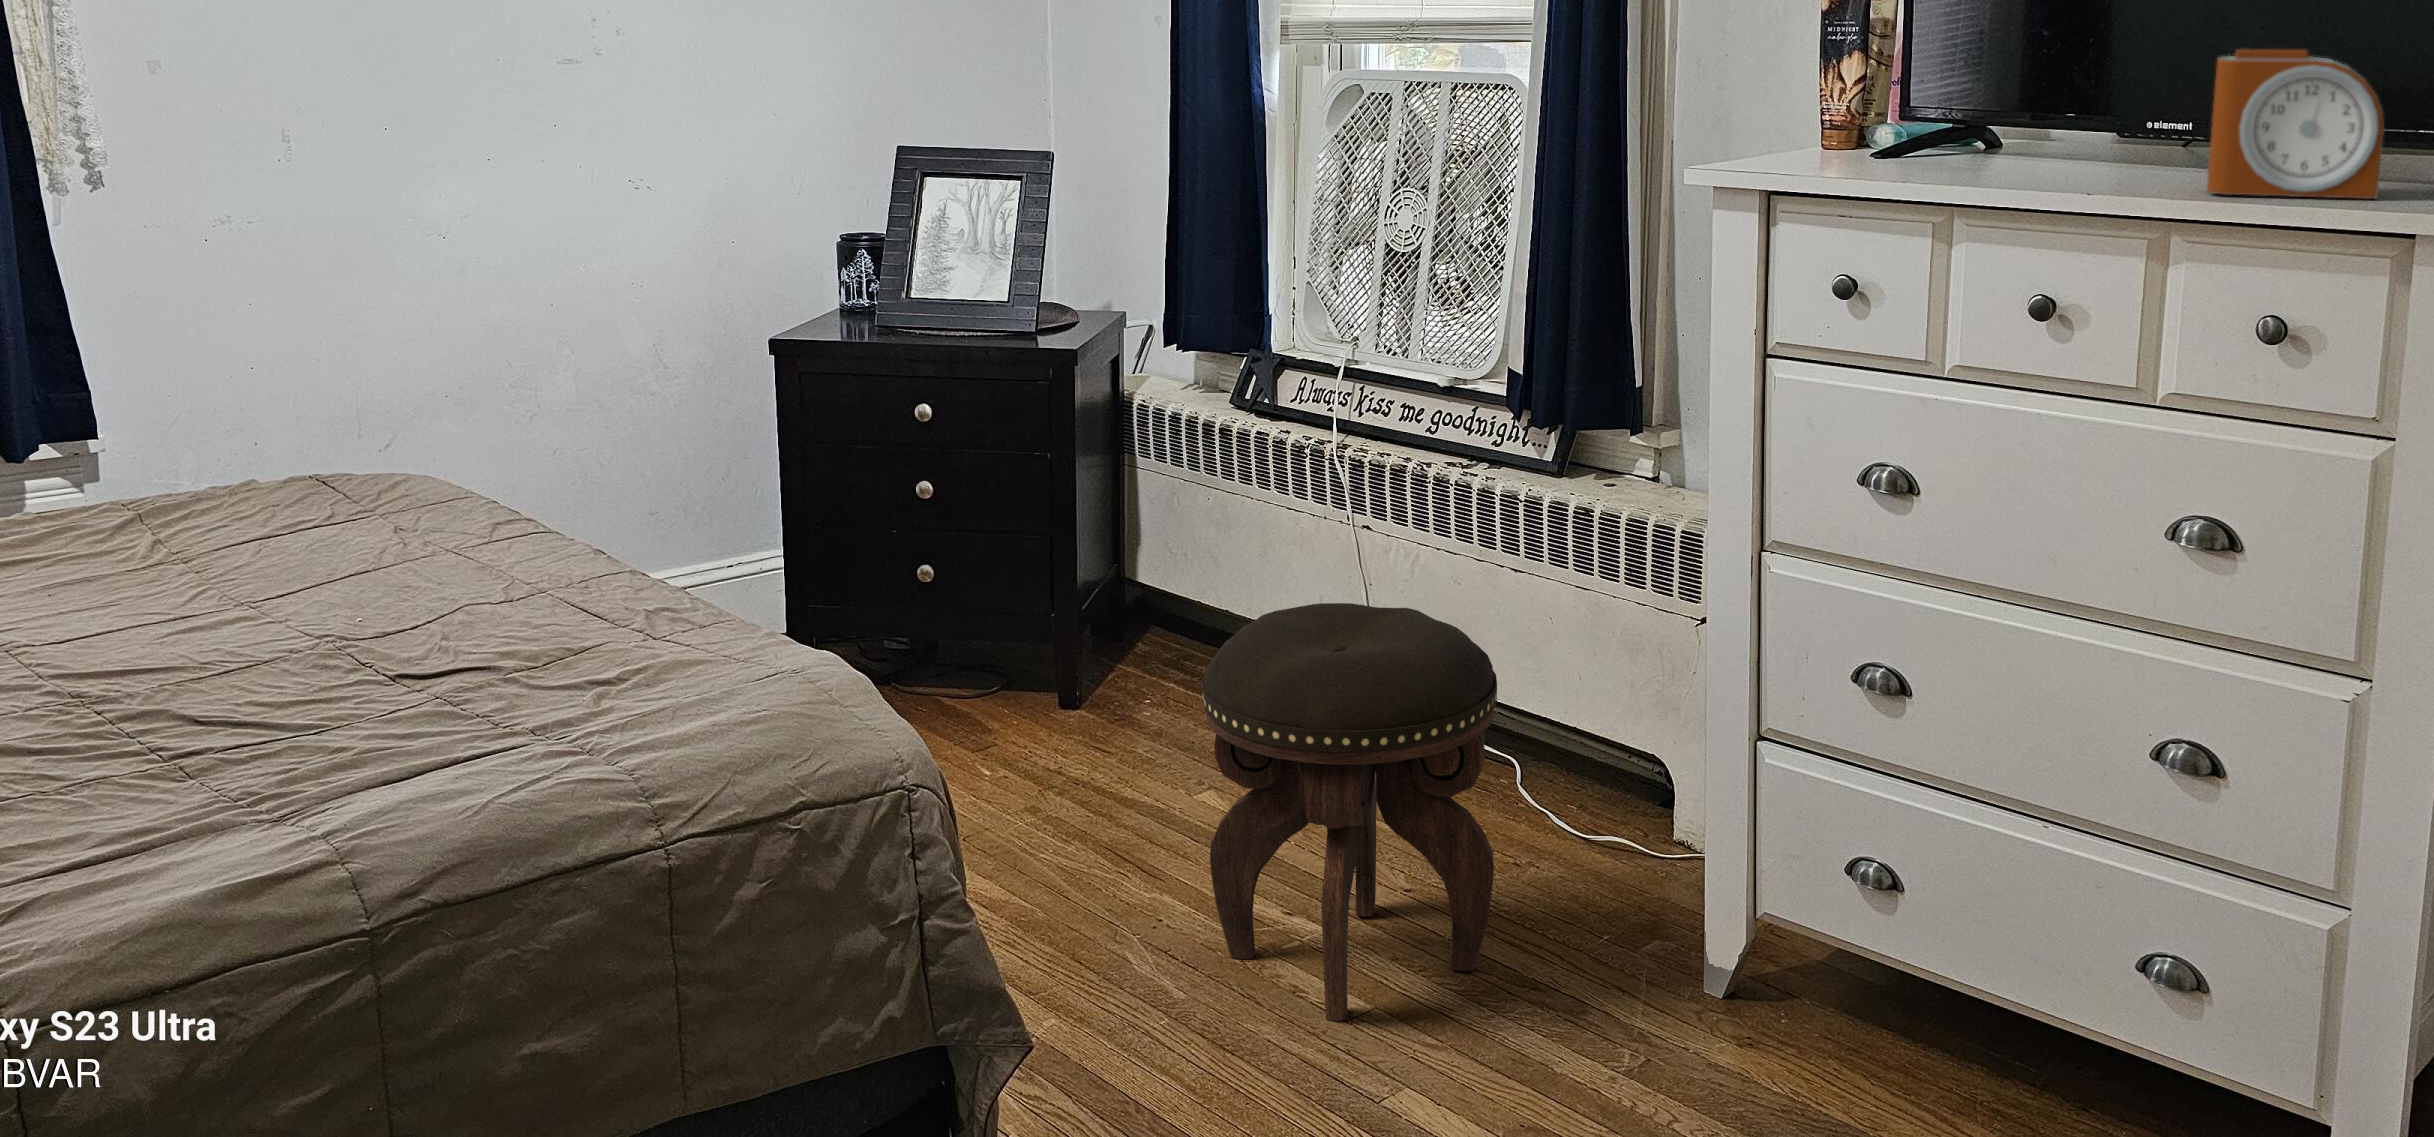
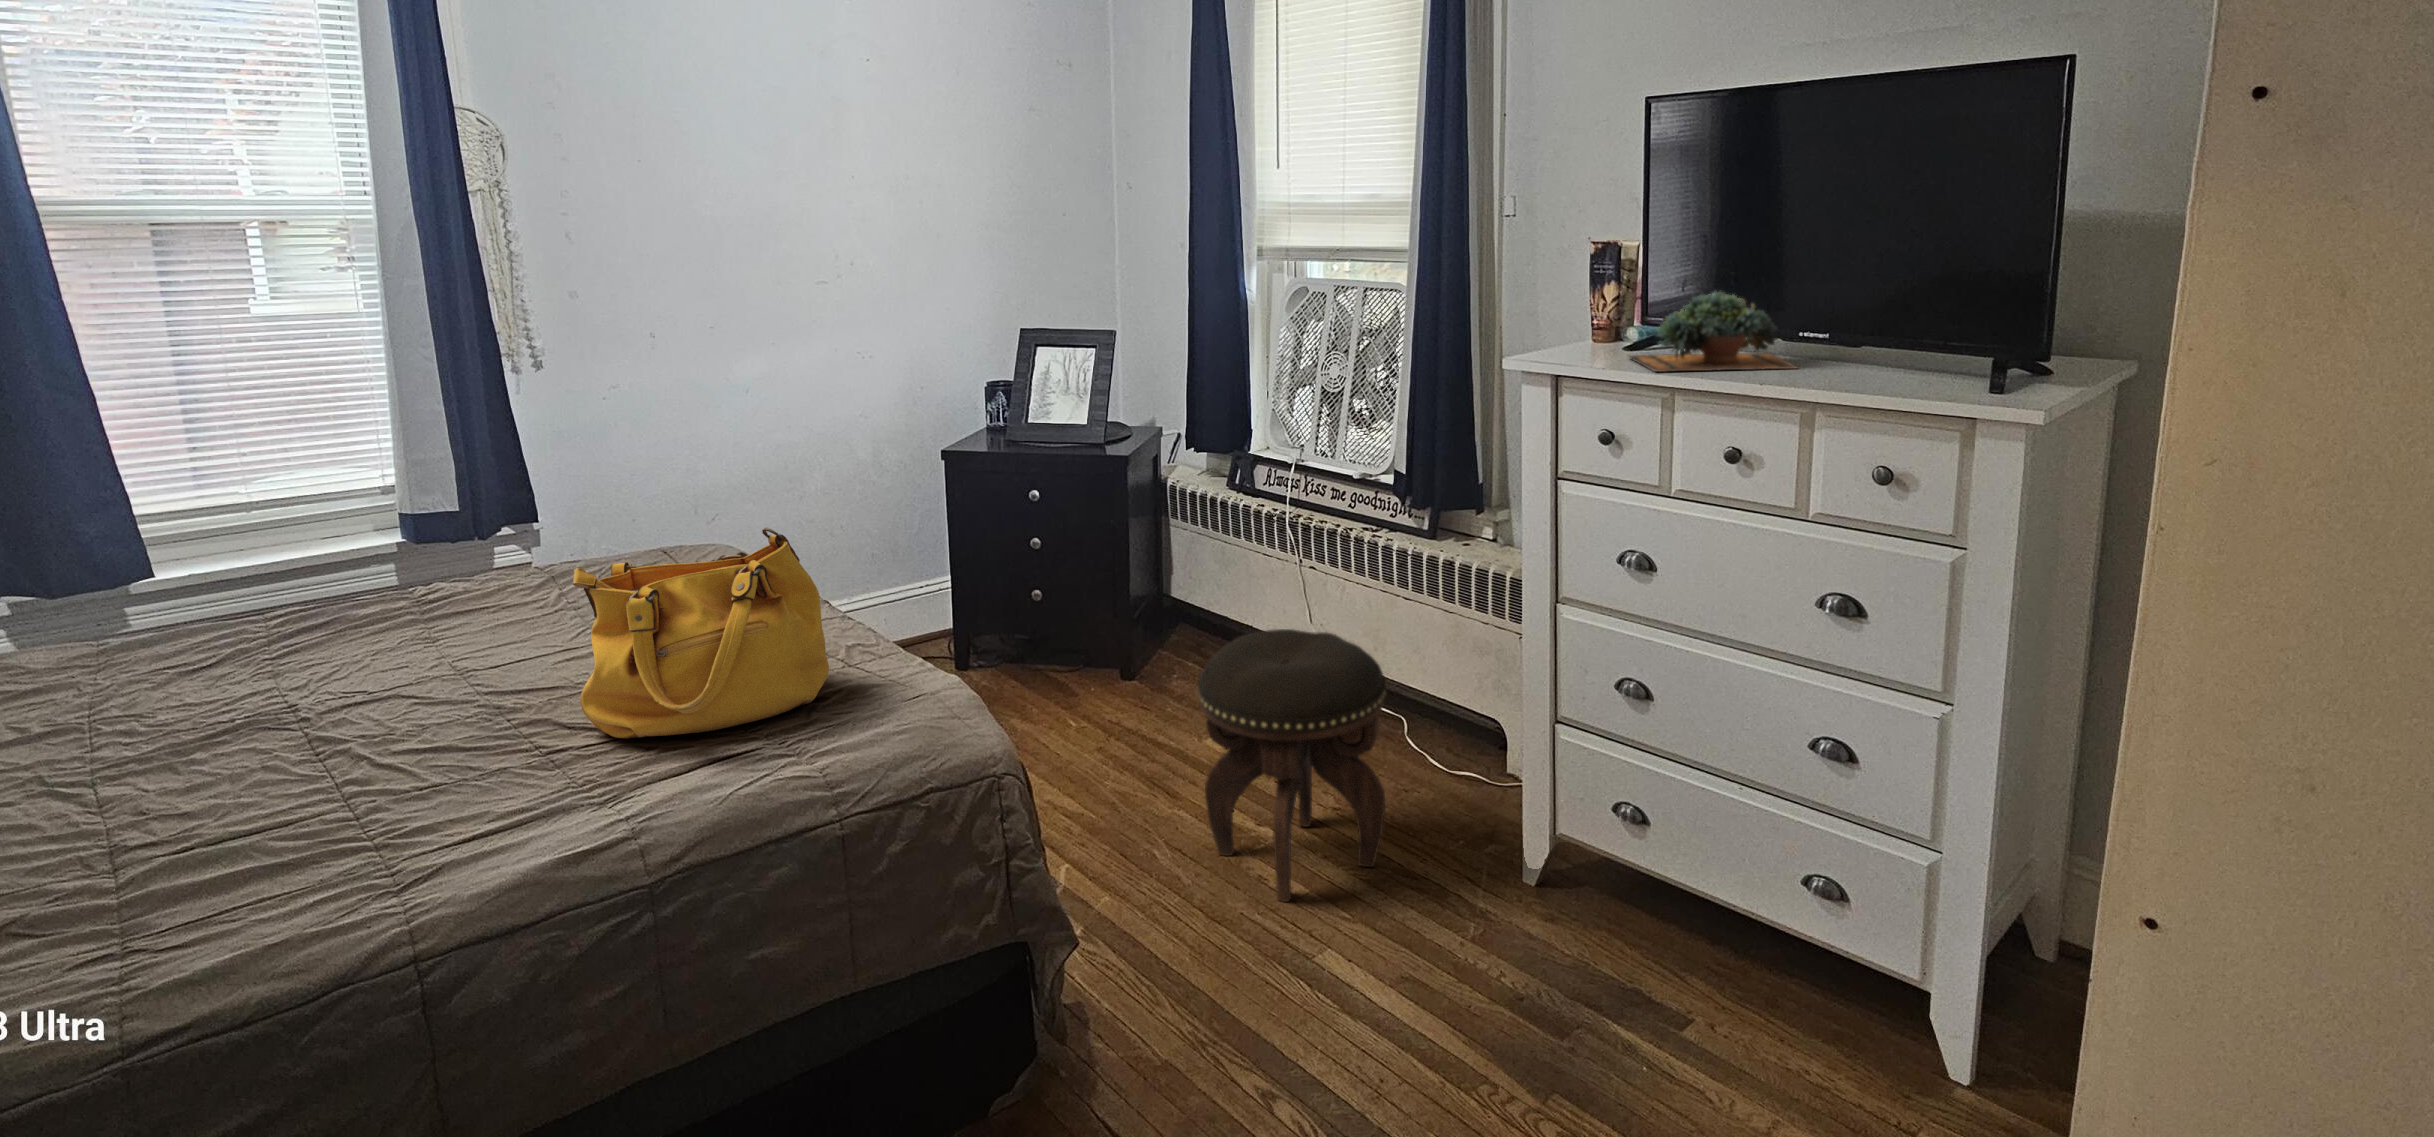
alarm clock: present [2207,49,2384,199] -> none [1846,288,1968,388]
succulent plant: none [1878,61,2136,182] -> present [1628,292,1796,372]
handbag: none [213,405,626,734] -> present [573,528,829,739]

